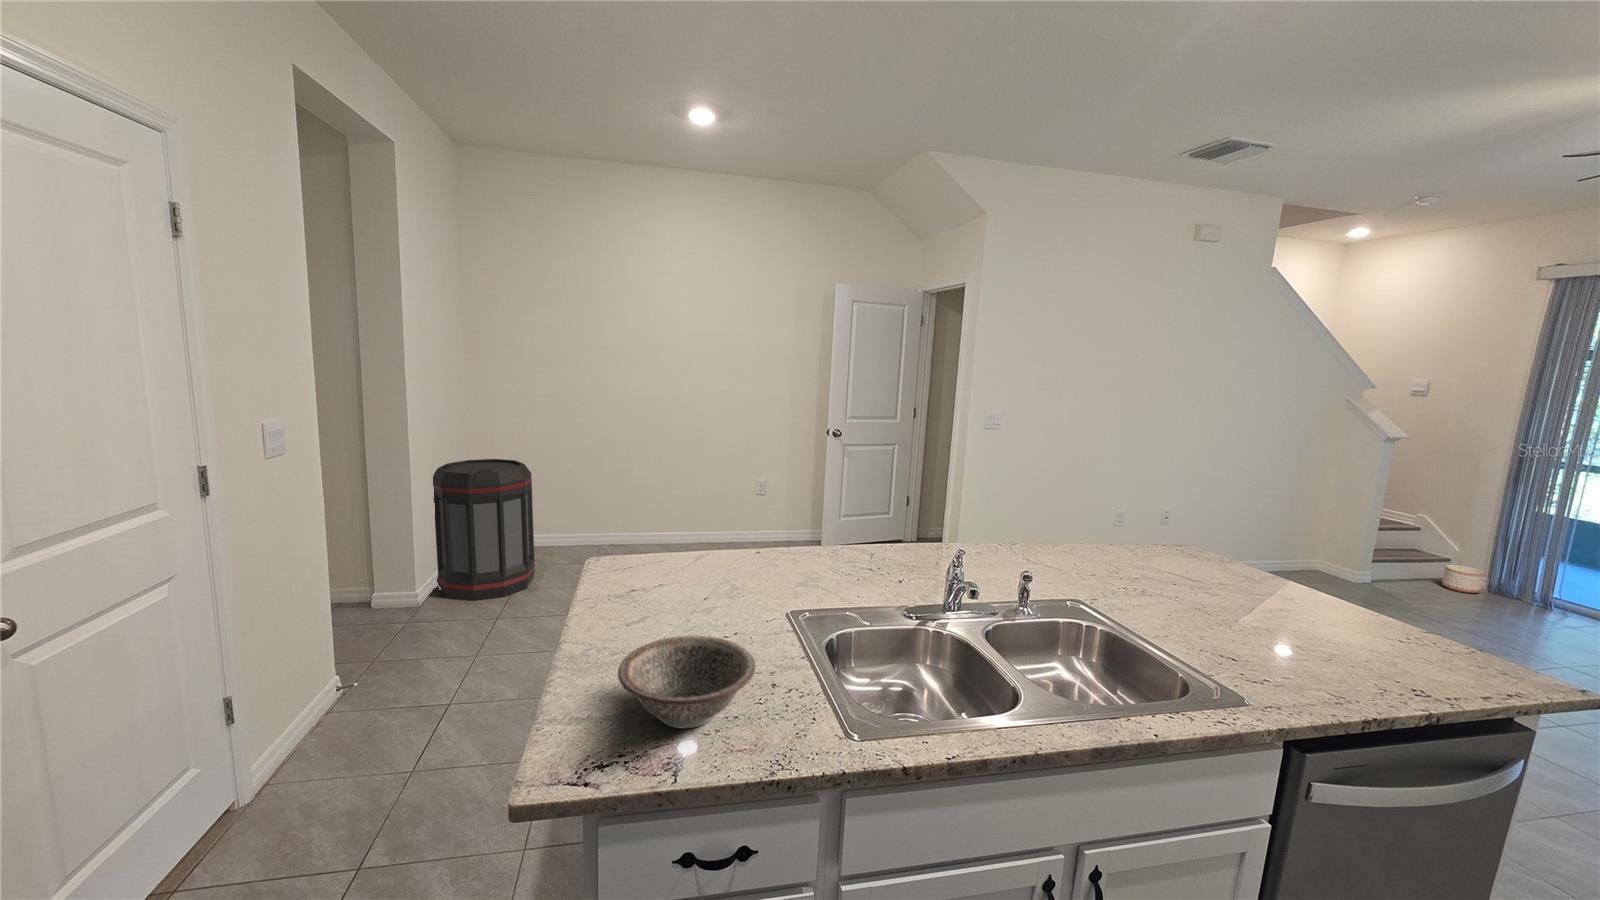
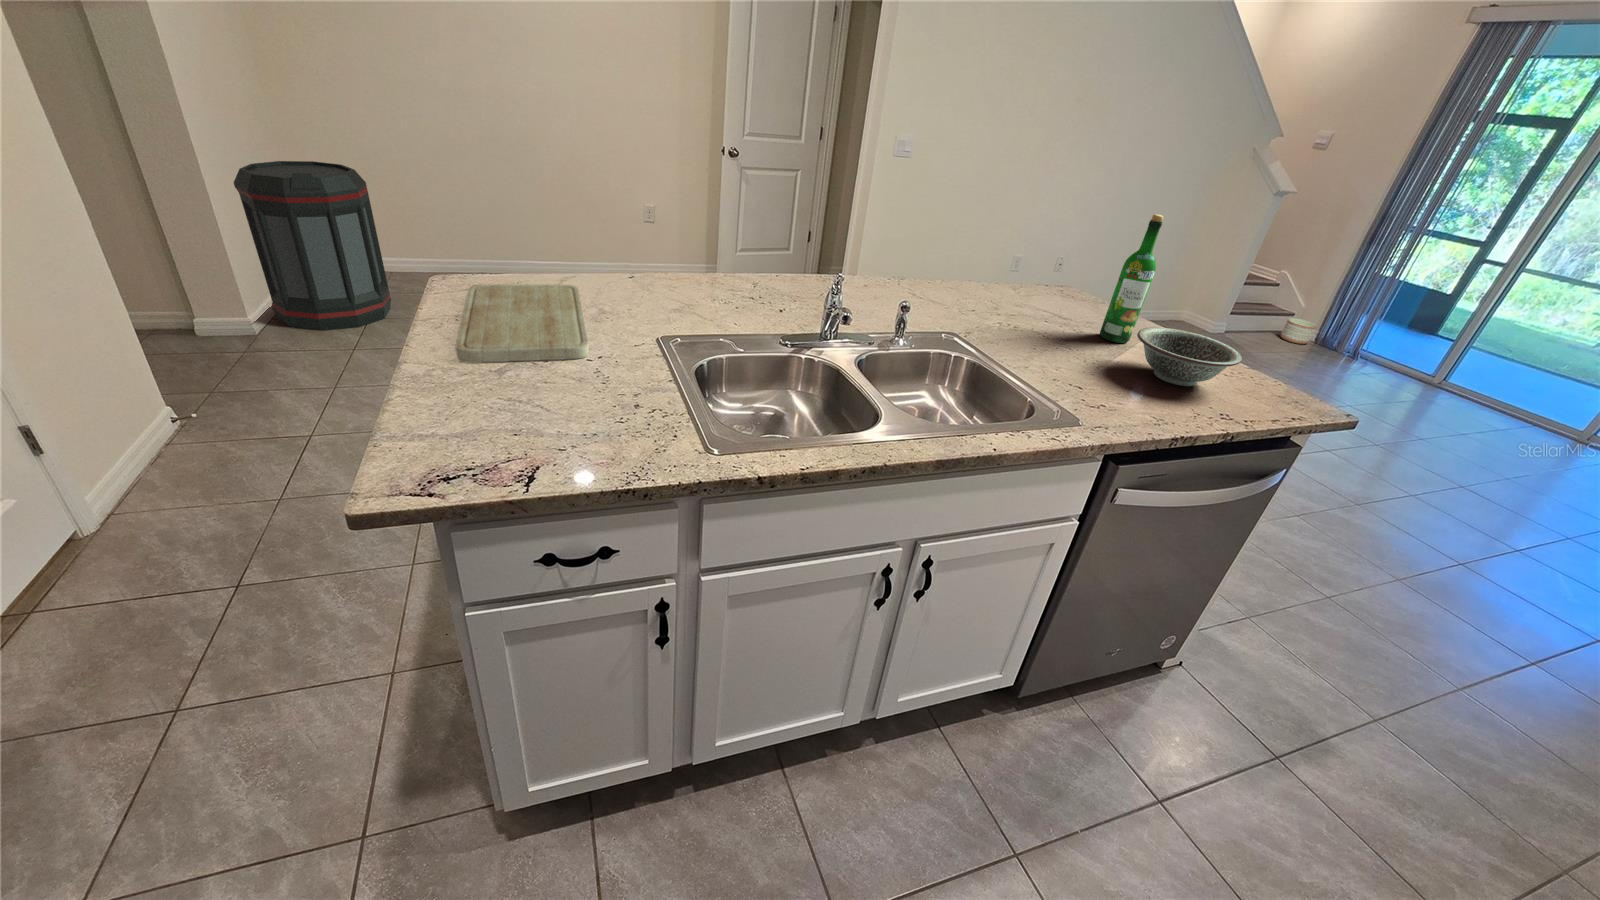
wine bottle: none [1238,478,1286,607] -> present [1100,214,1163,343]
cutting board: none [609,563,726,641] -> present [456,284,589,363]
decorative bowl: present [618,636,755,729] -> present [1137,327,1242,386]

